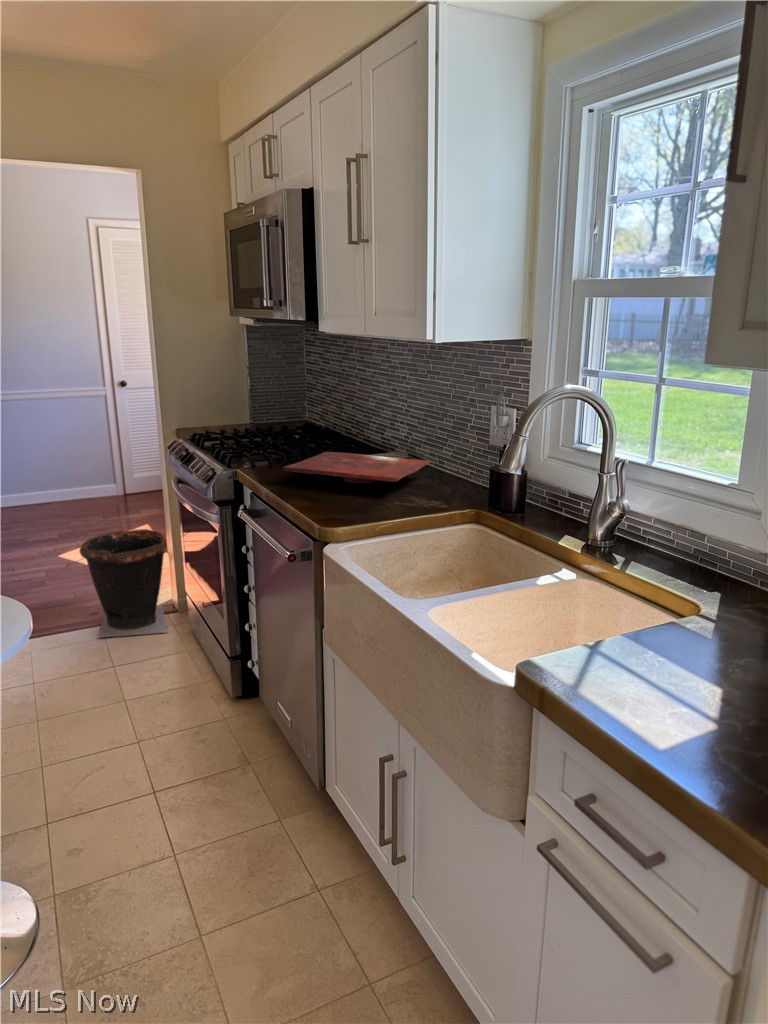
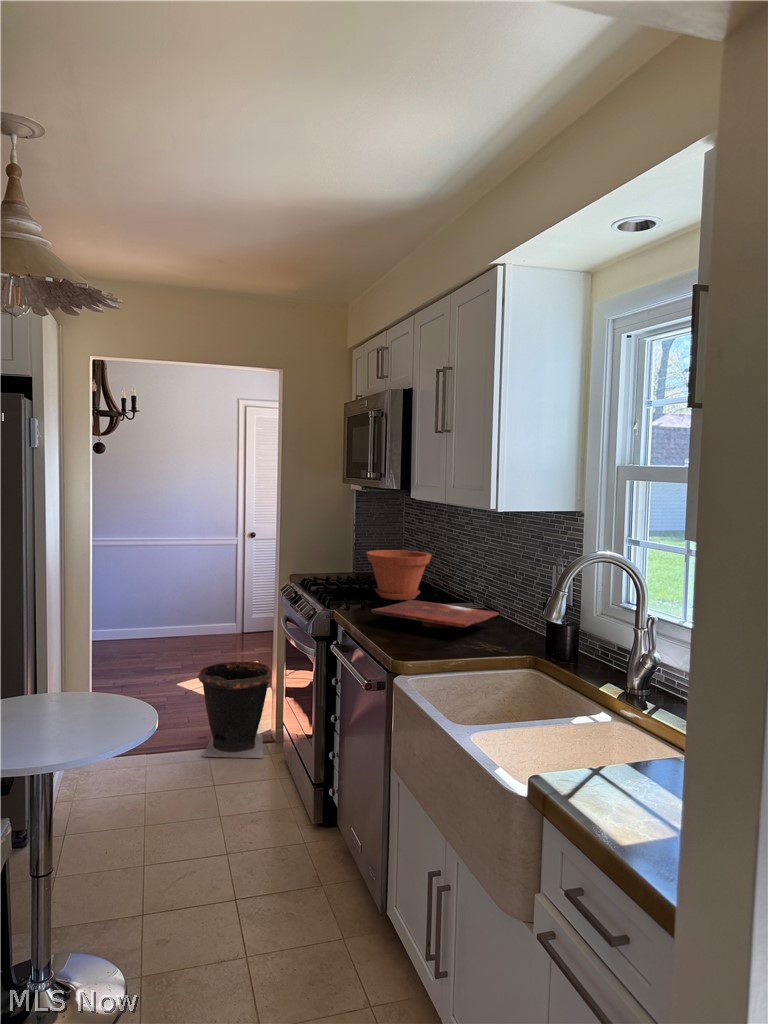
plant pot: none [268,394,345,452] -> present [367,550,431,600]

